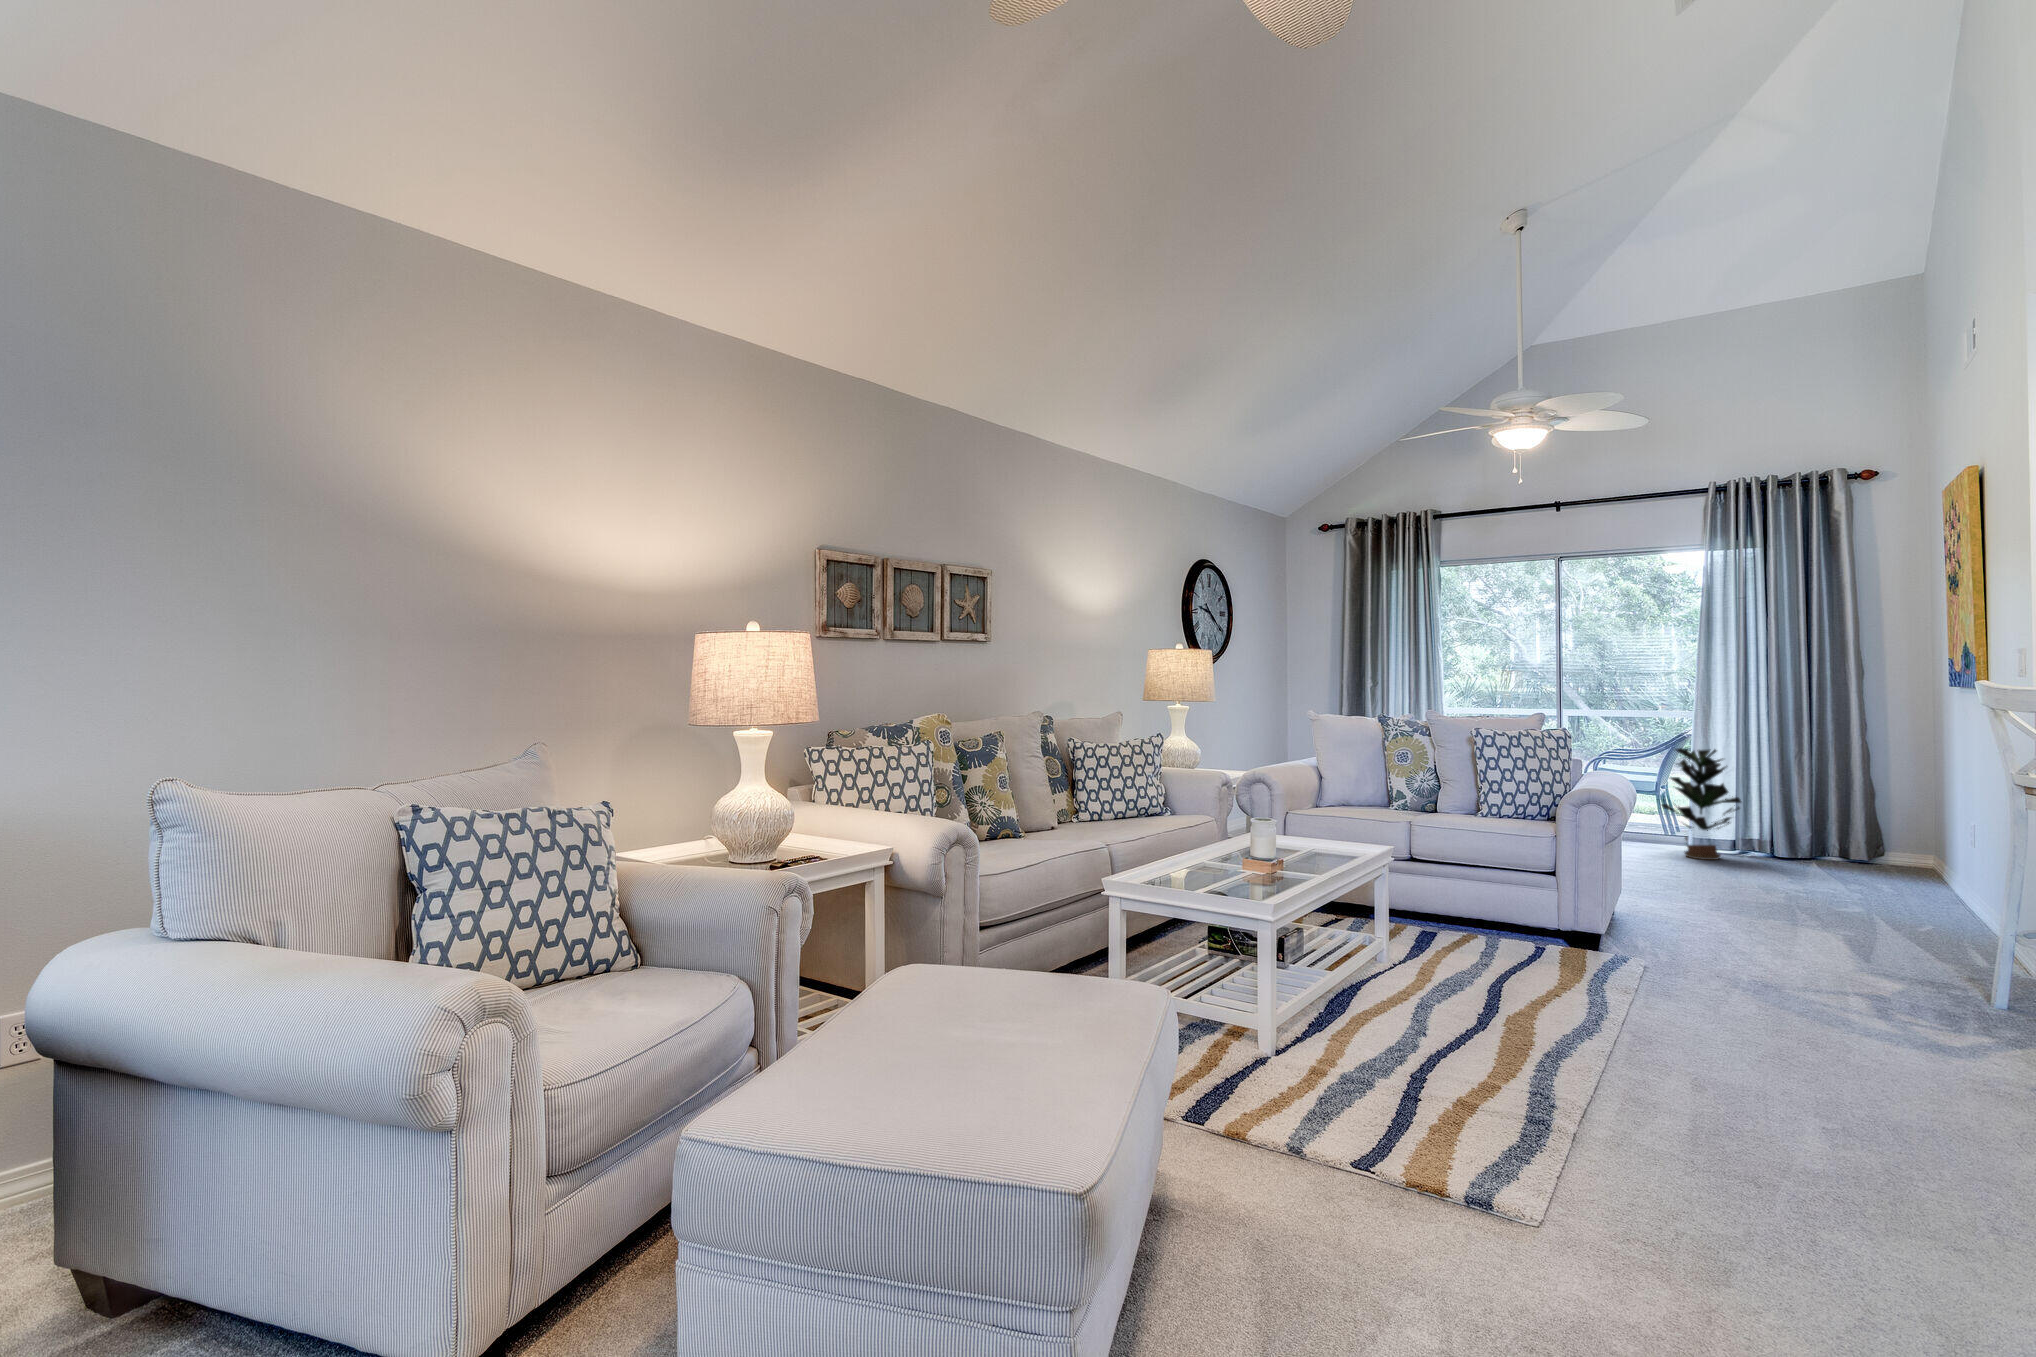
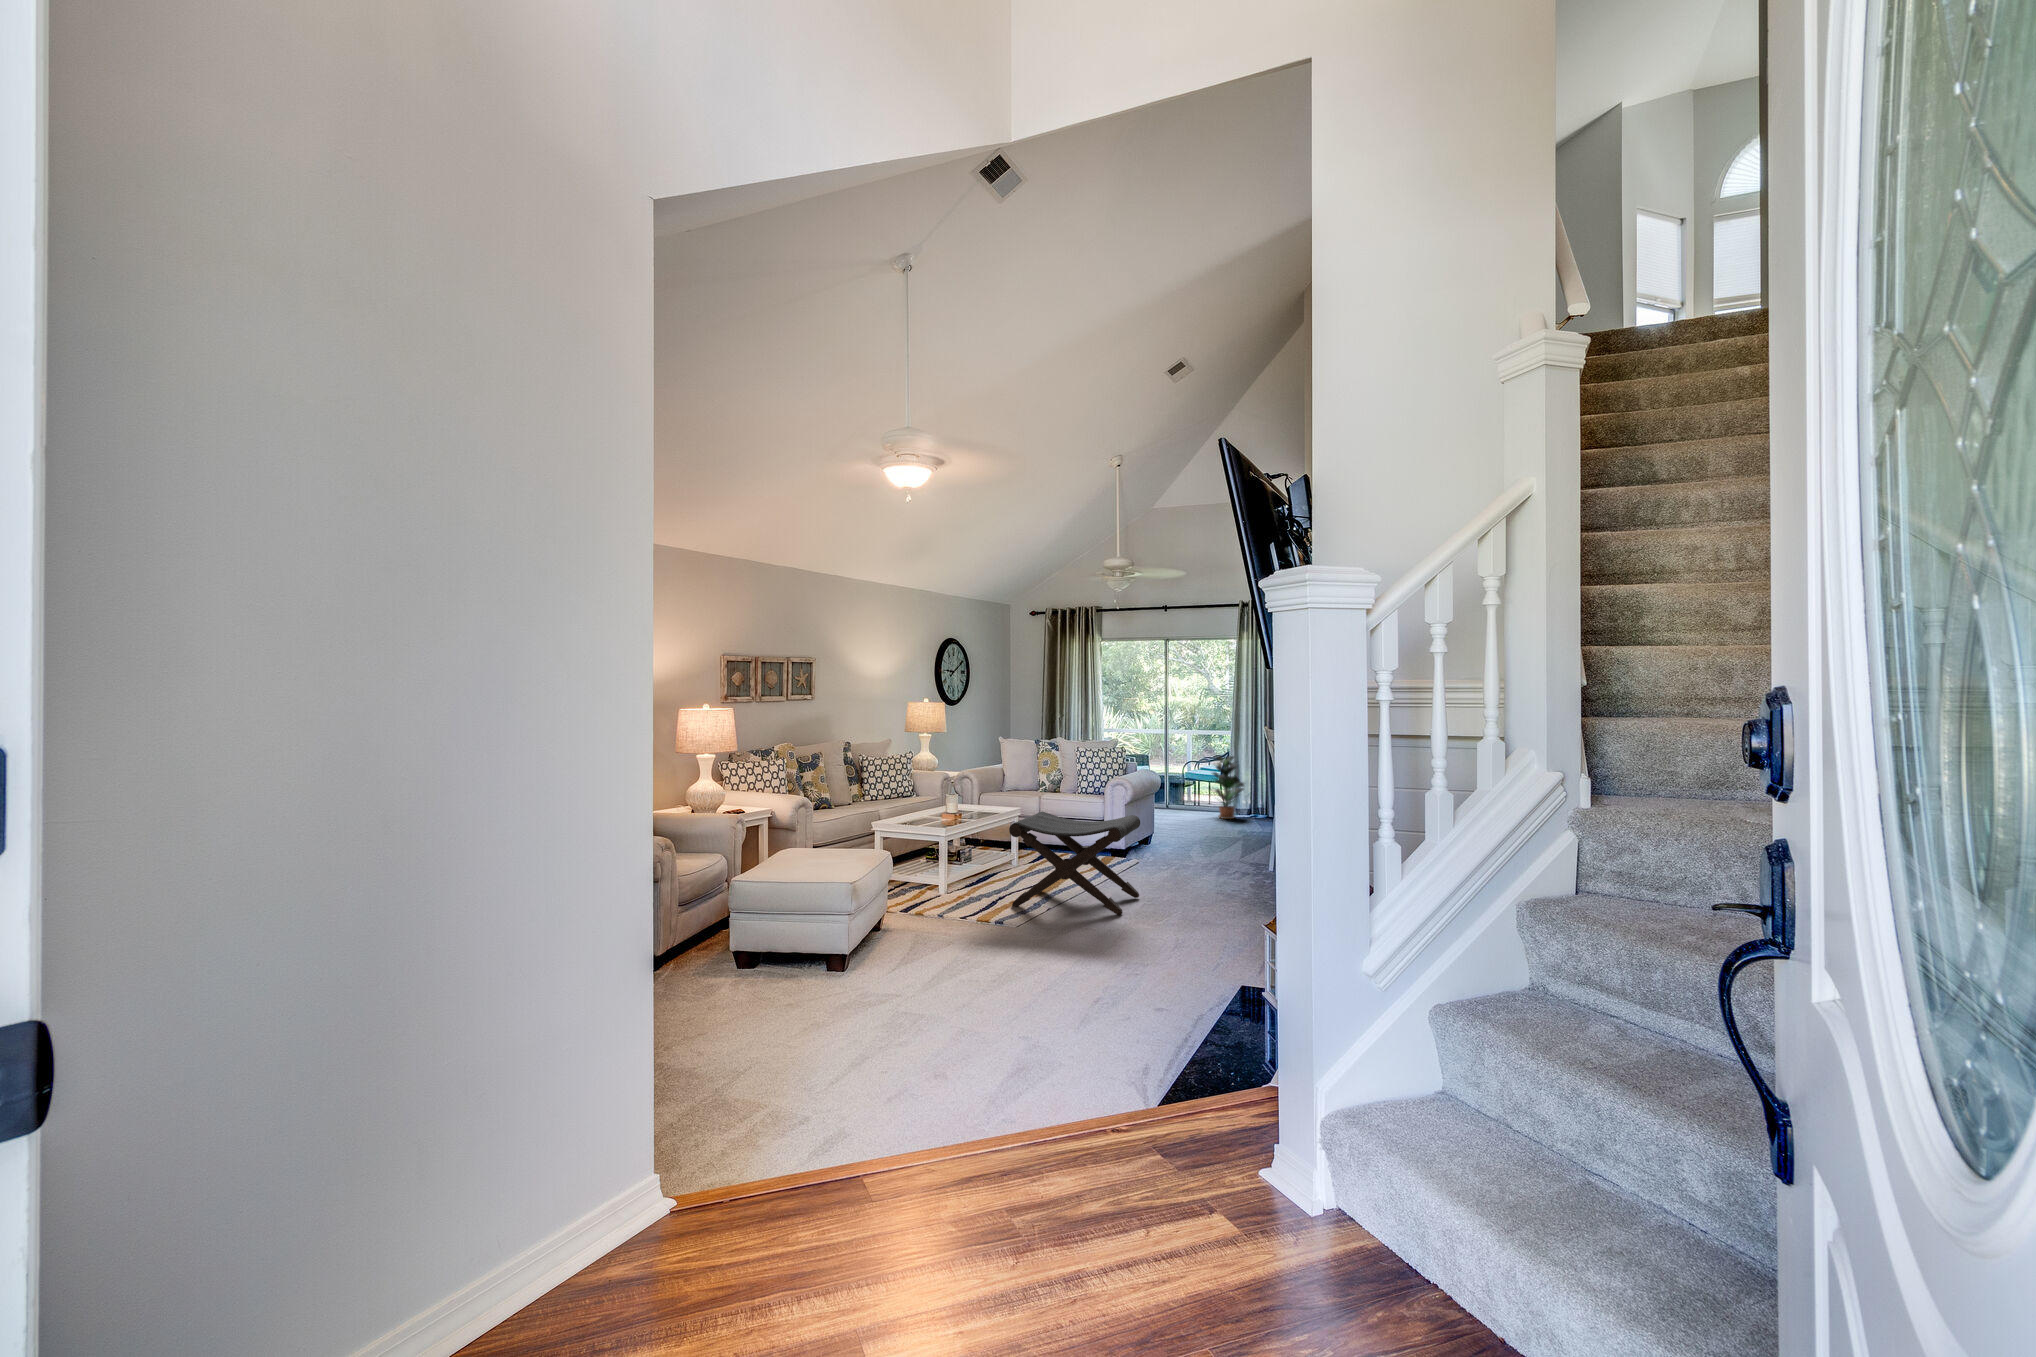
footstool: none [1490,873,1909,1226] -> present [1009,812,1140,915]

